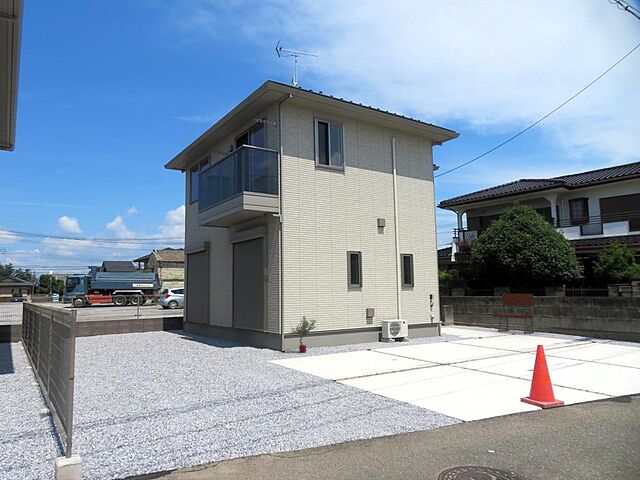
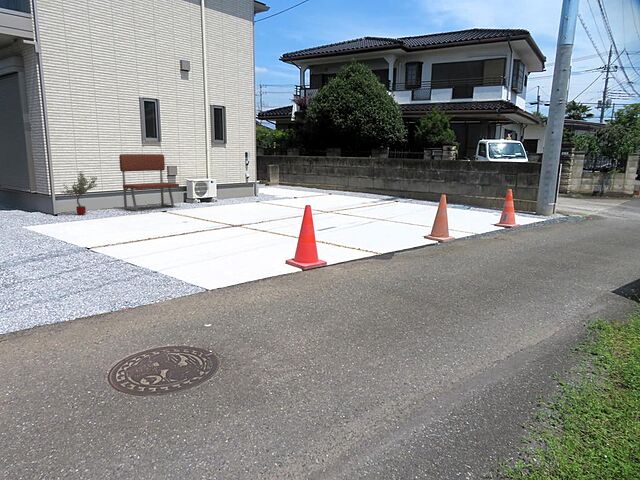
bench: present [493,294,534,334] -> present [119,154,179,211]

